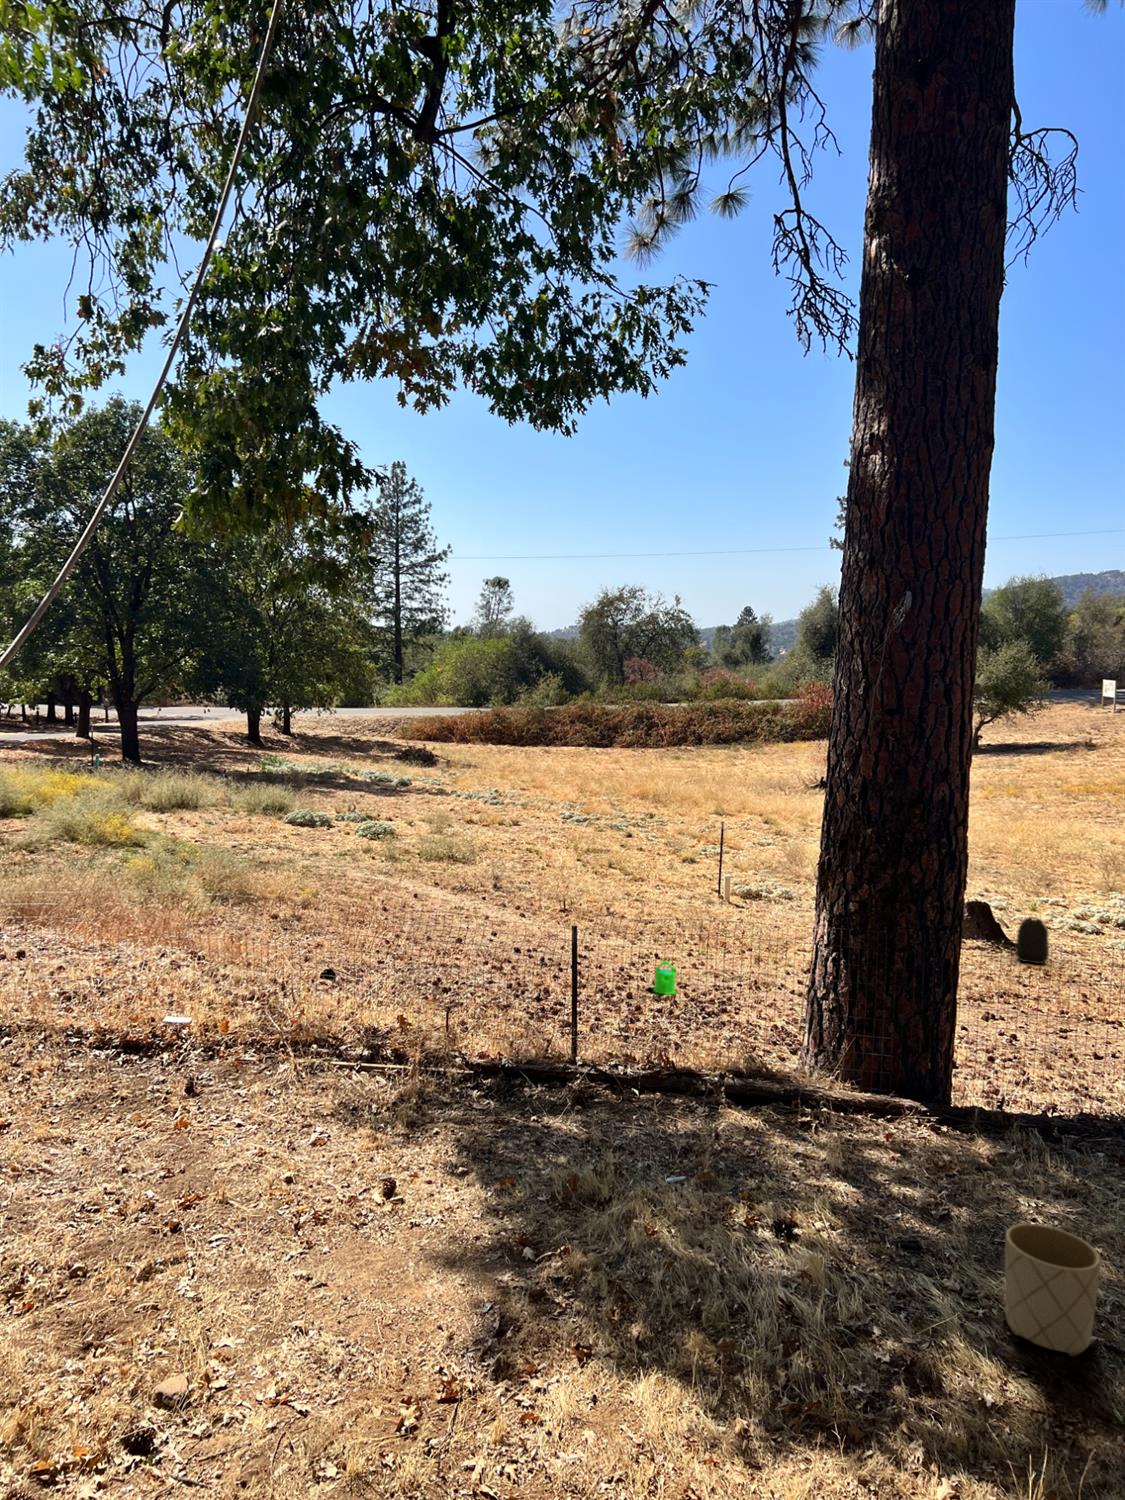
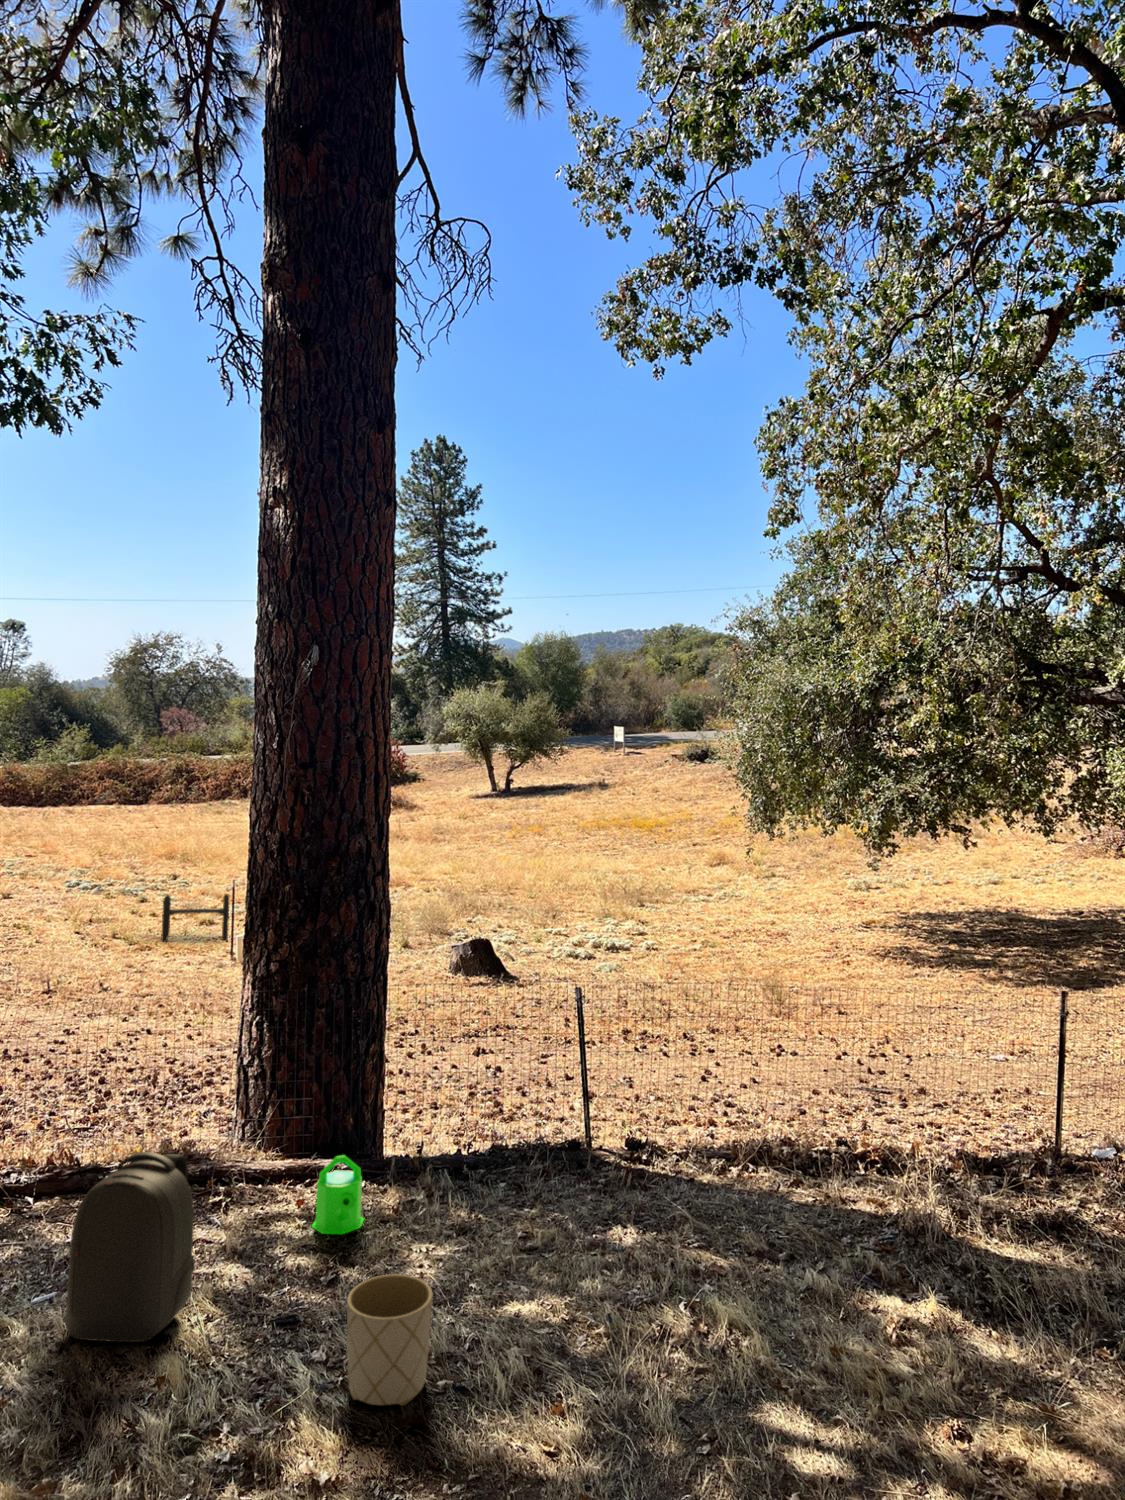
bench: none [648,830,708,878] -> present [161,894,229,942]
backpack: present [1015,917,1049,964] -> present [66,1152,195,1342]
watering can: present [654,961,676,994] -> present [312,1155,364,1234]

